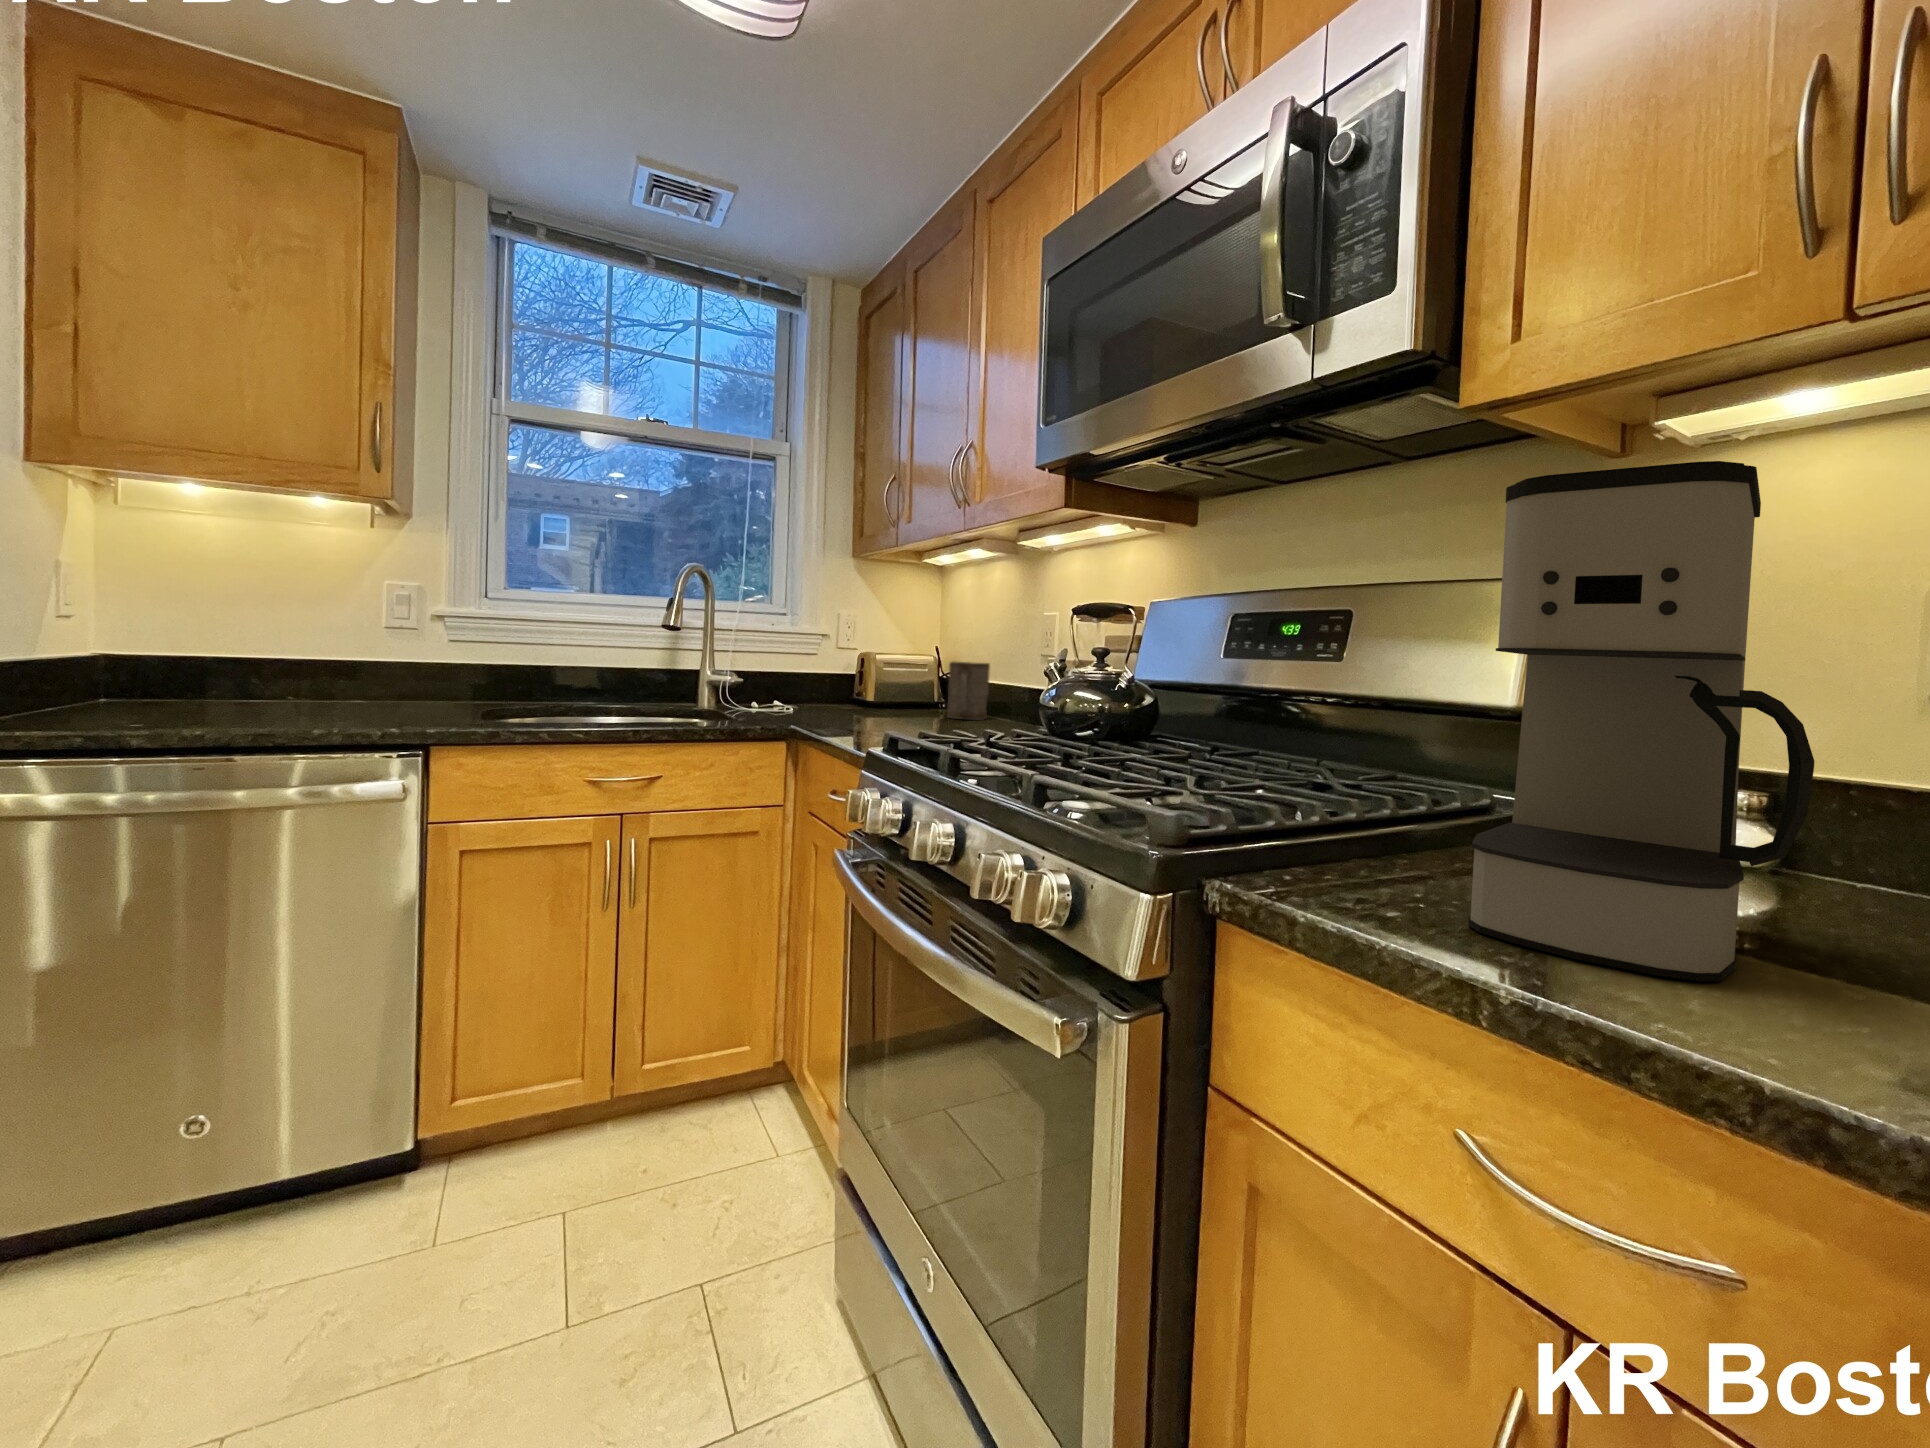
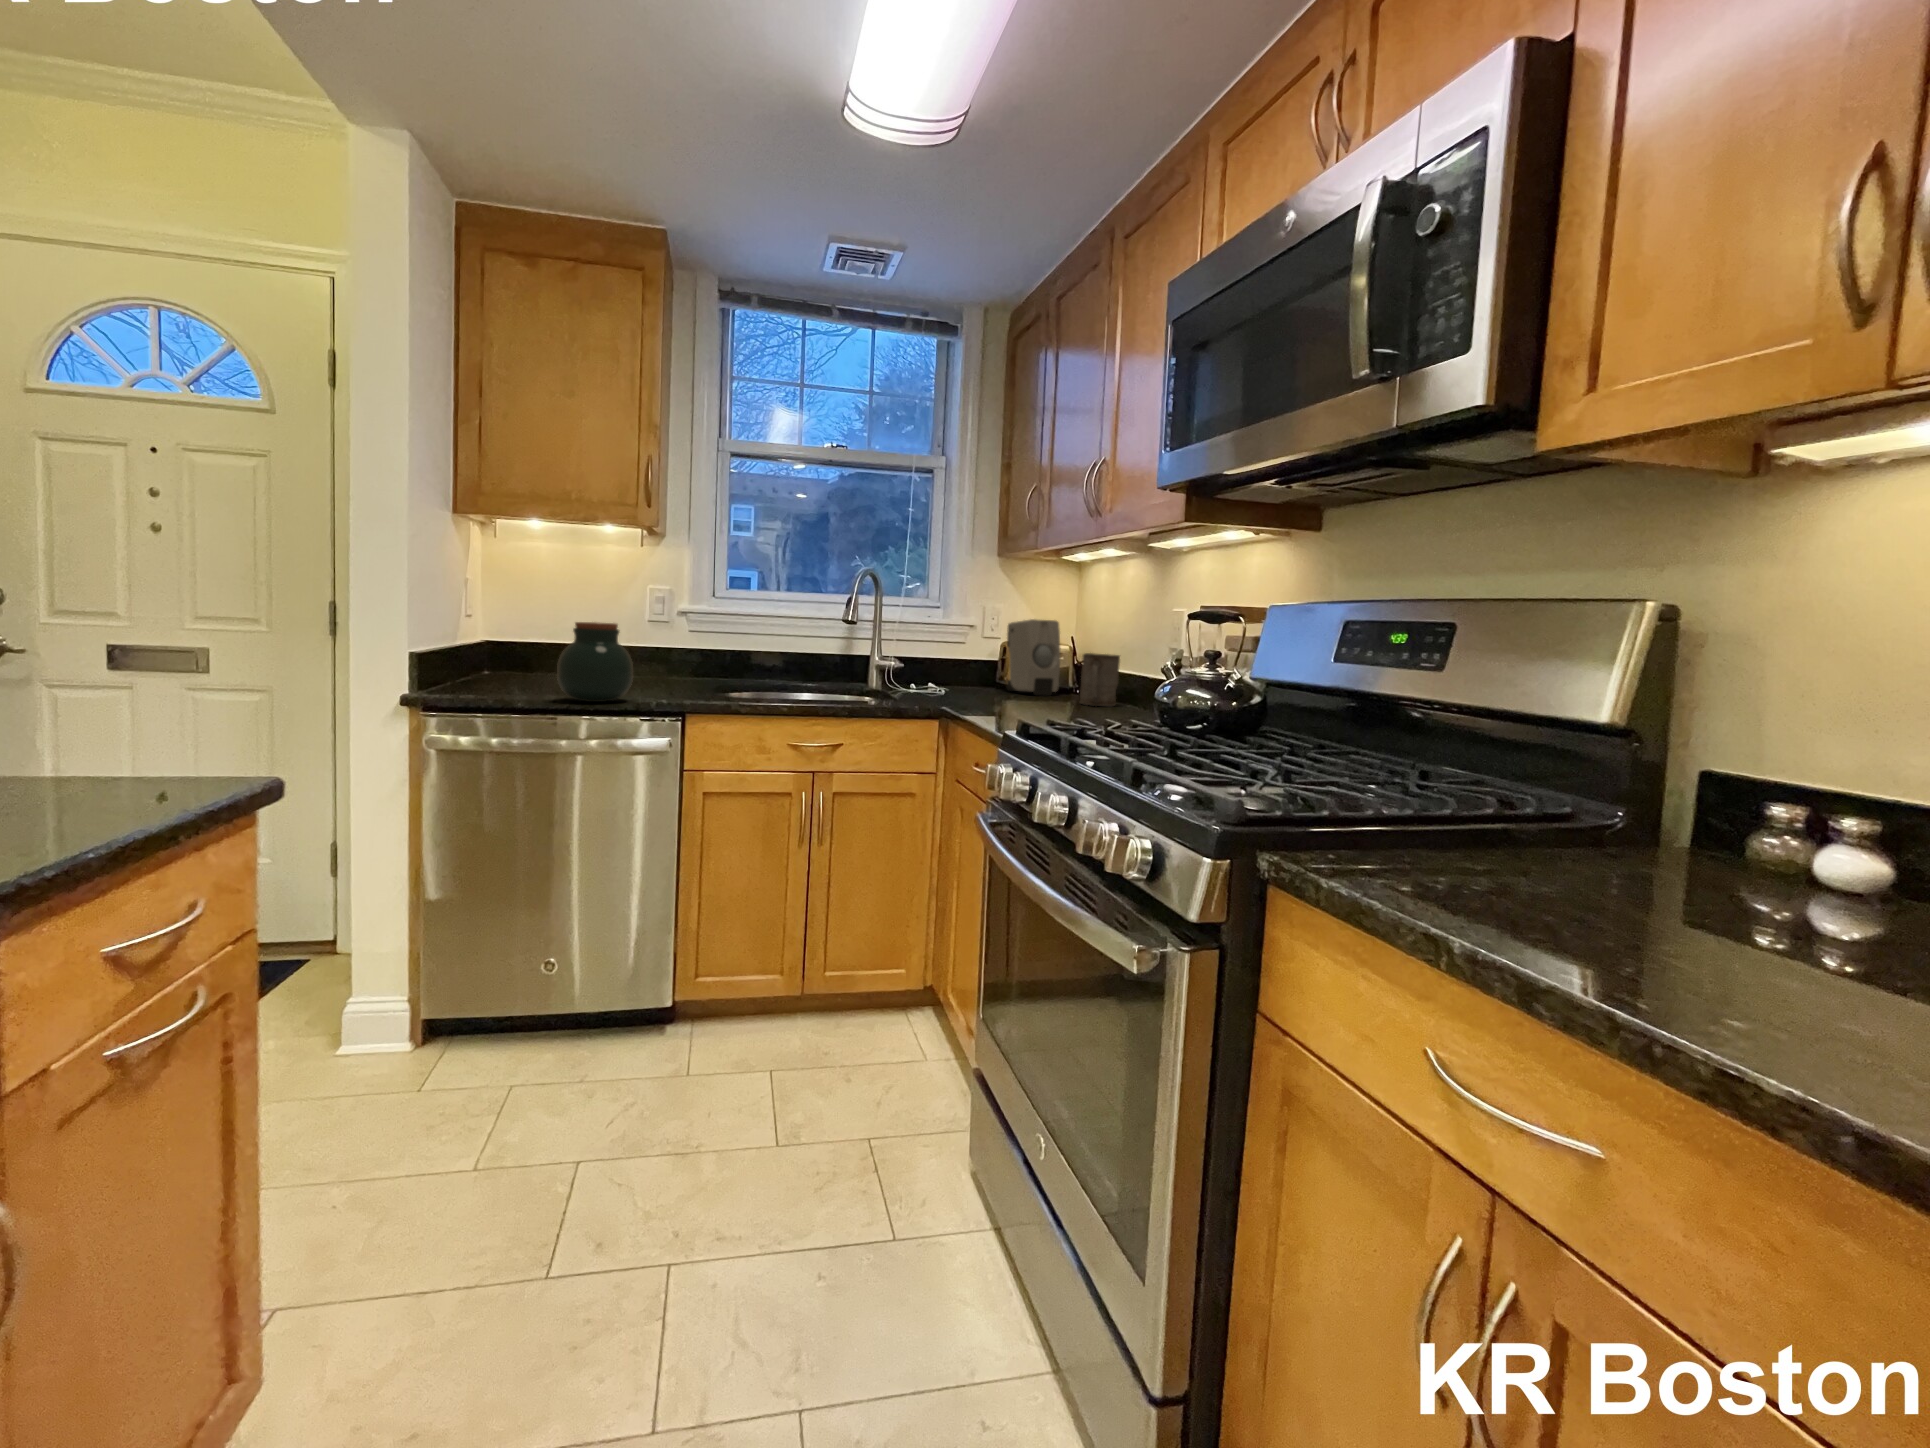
coffee maker: present [1468,461,1814,981] -> none [1471,534,1799,963]
jar: none [214,622,346,734] -> present [557,622,633,702]
soap dispenser: none [863,626,924,711] -> present [1007,619,1060,695]

